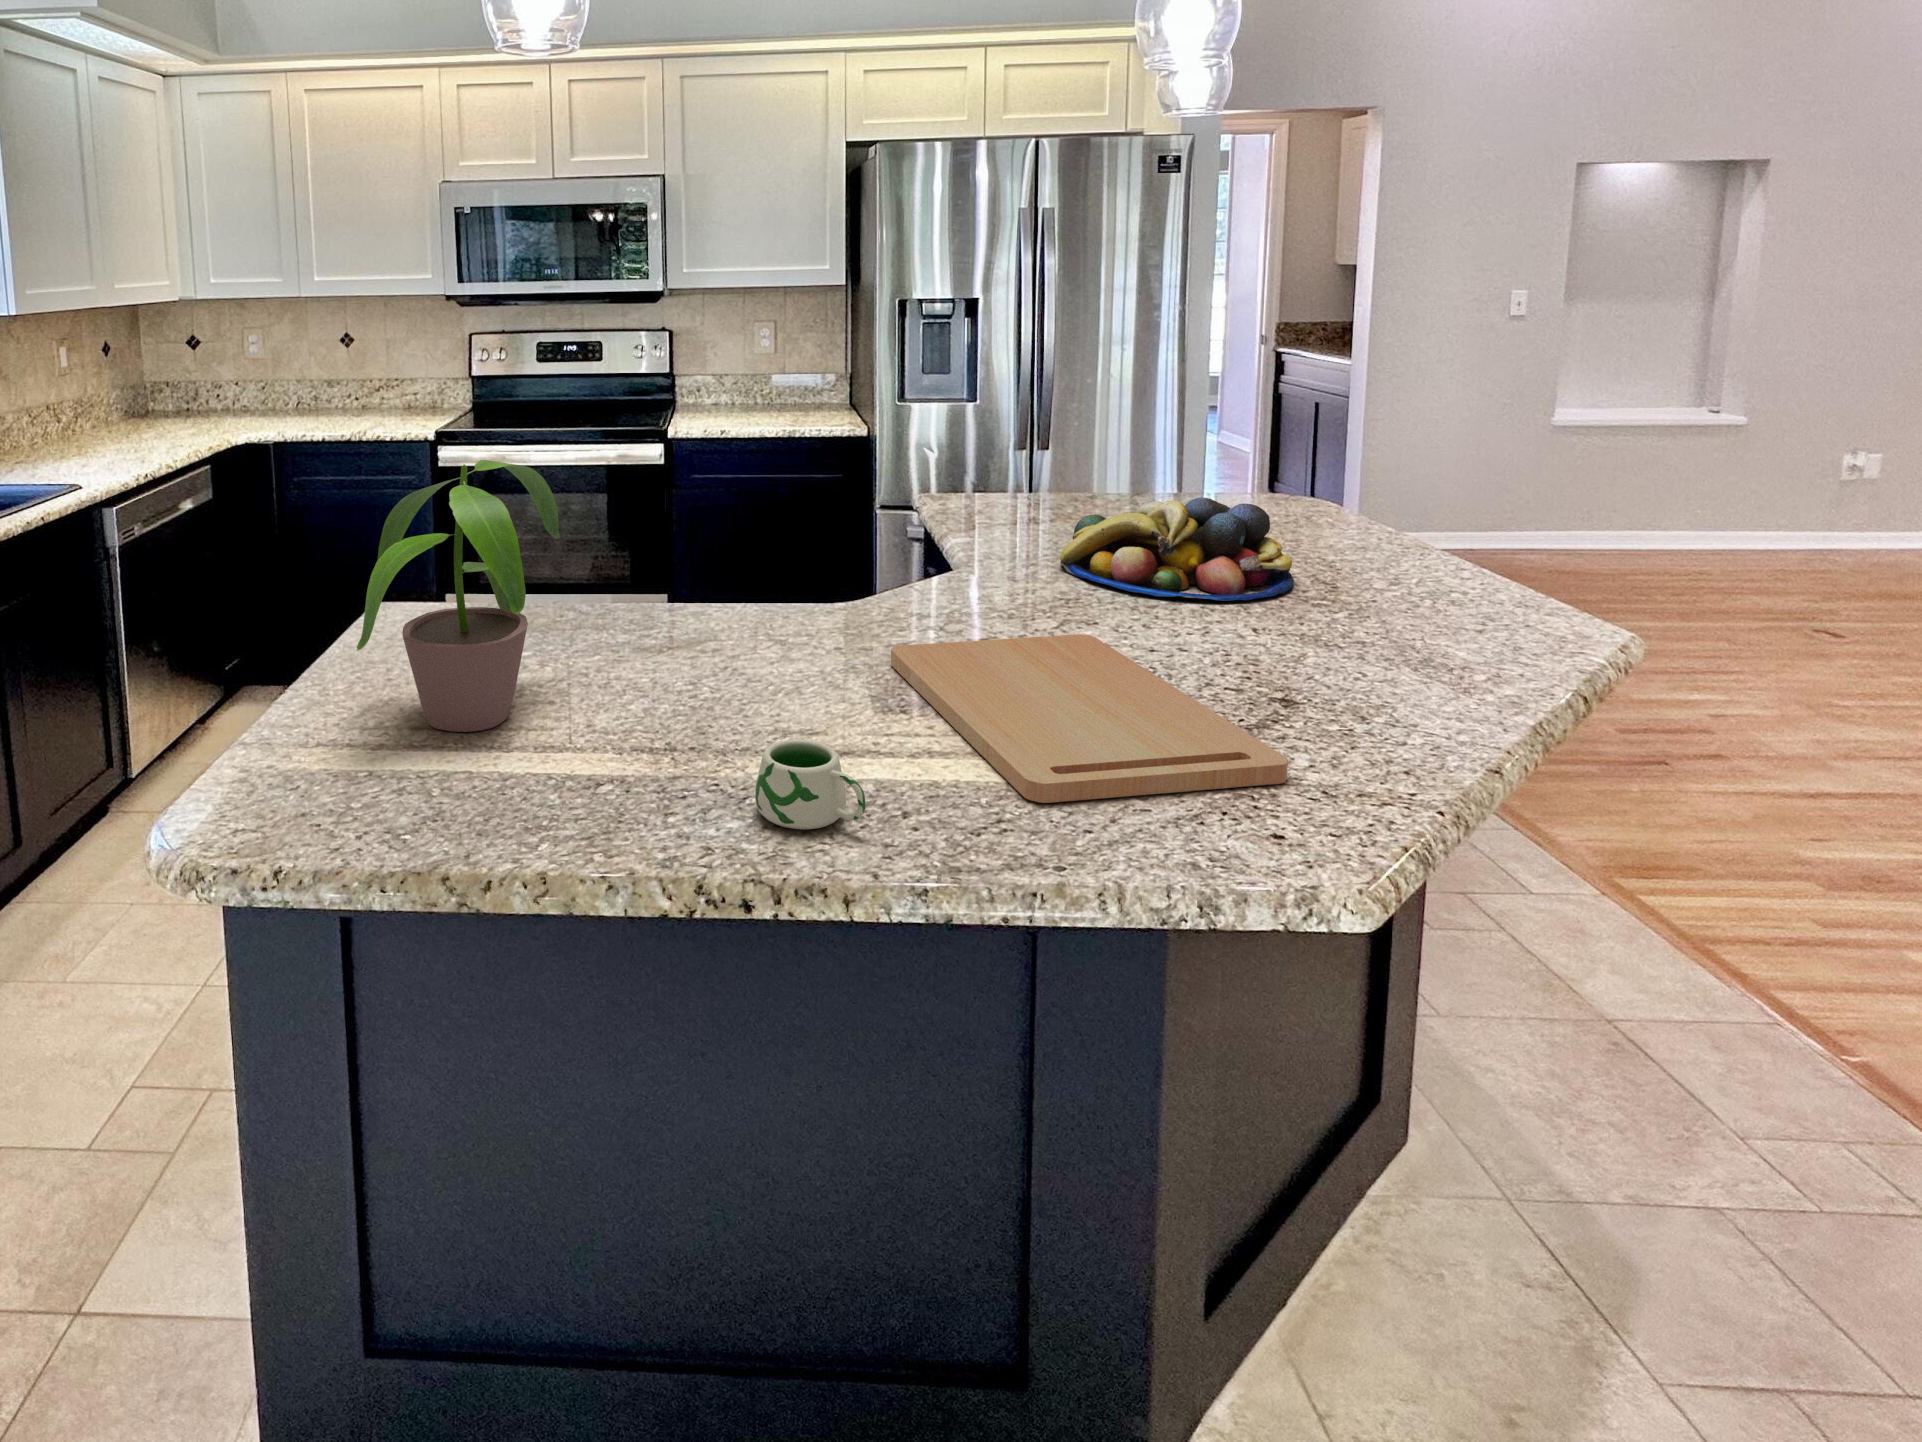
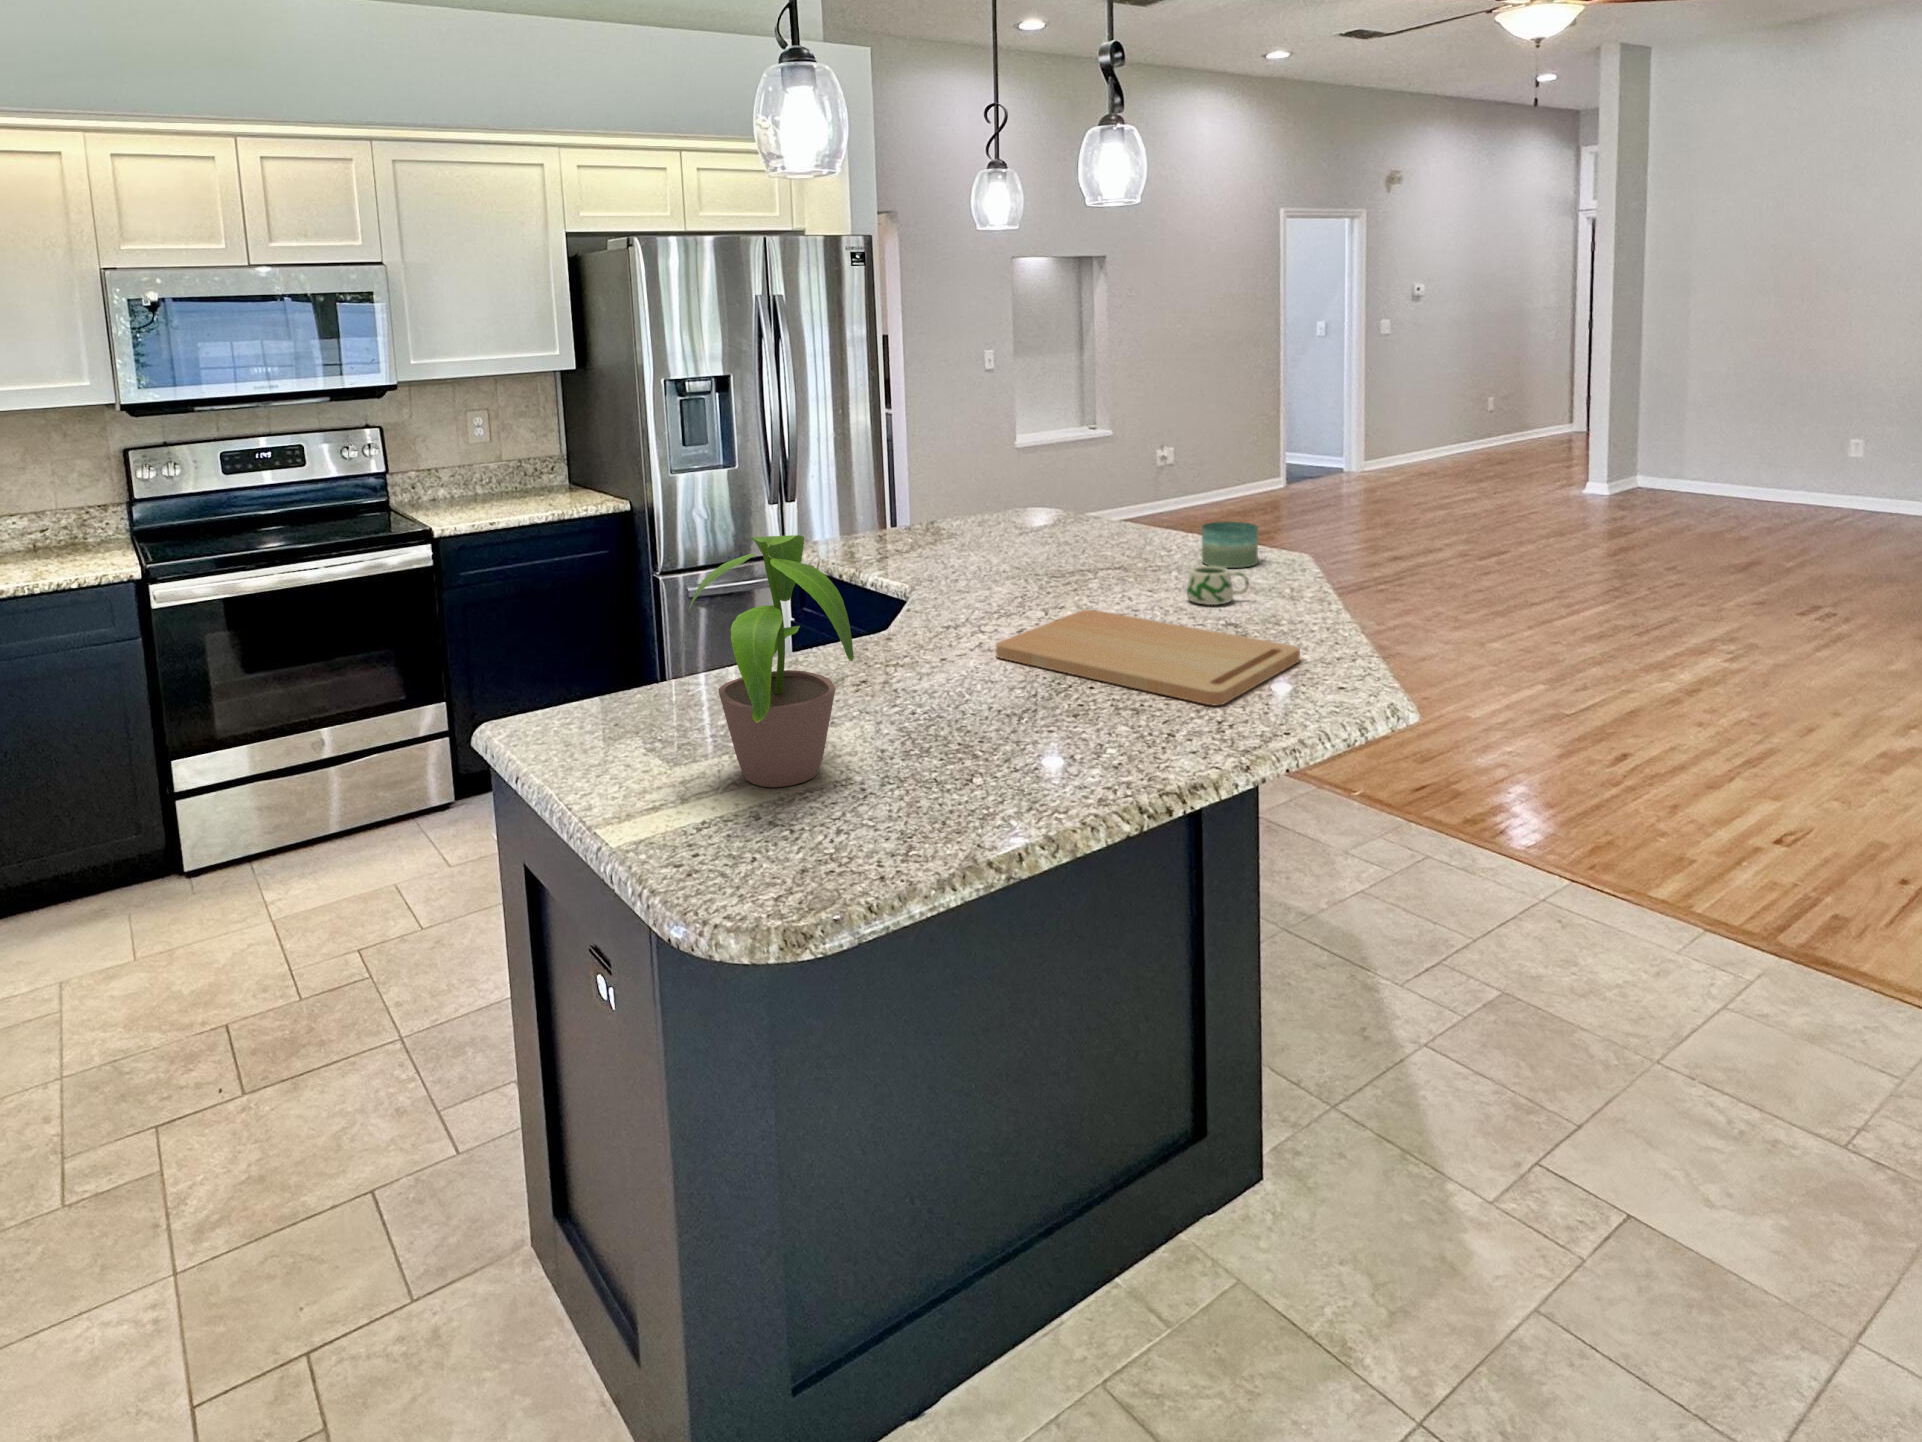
fruit bowl: present [1060,497,1294,601] -> none [965,507,1127,581]
candle: none [1410,557,1515,635] -> present [1202,522,1258,568]
mug: present [755,739,866,829] -> present [1187,566,1249,605]

